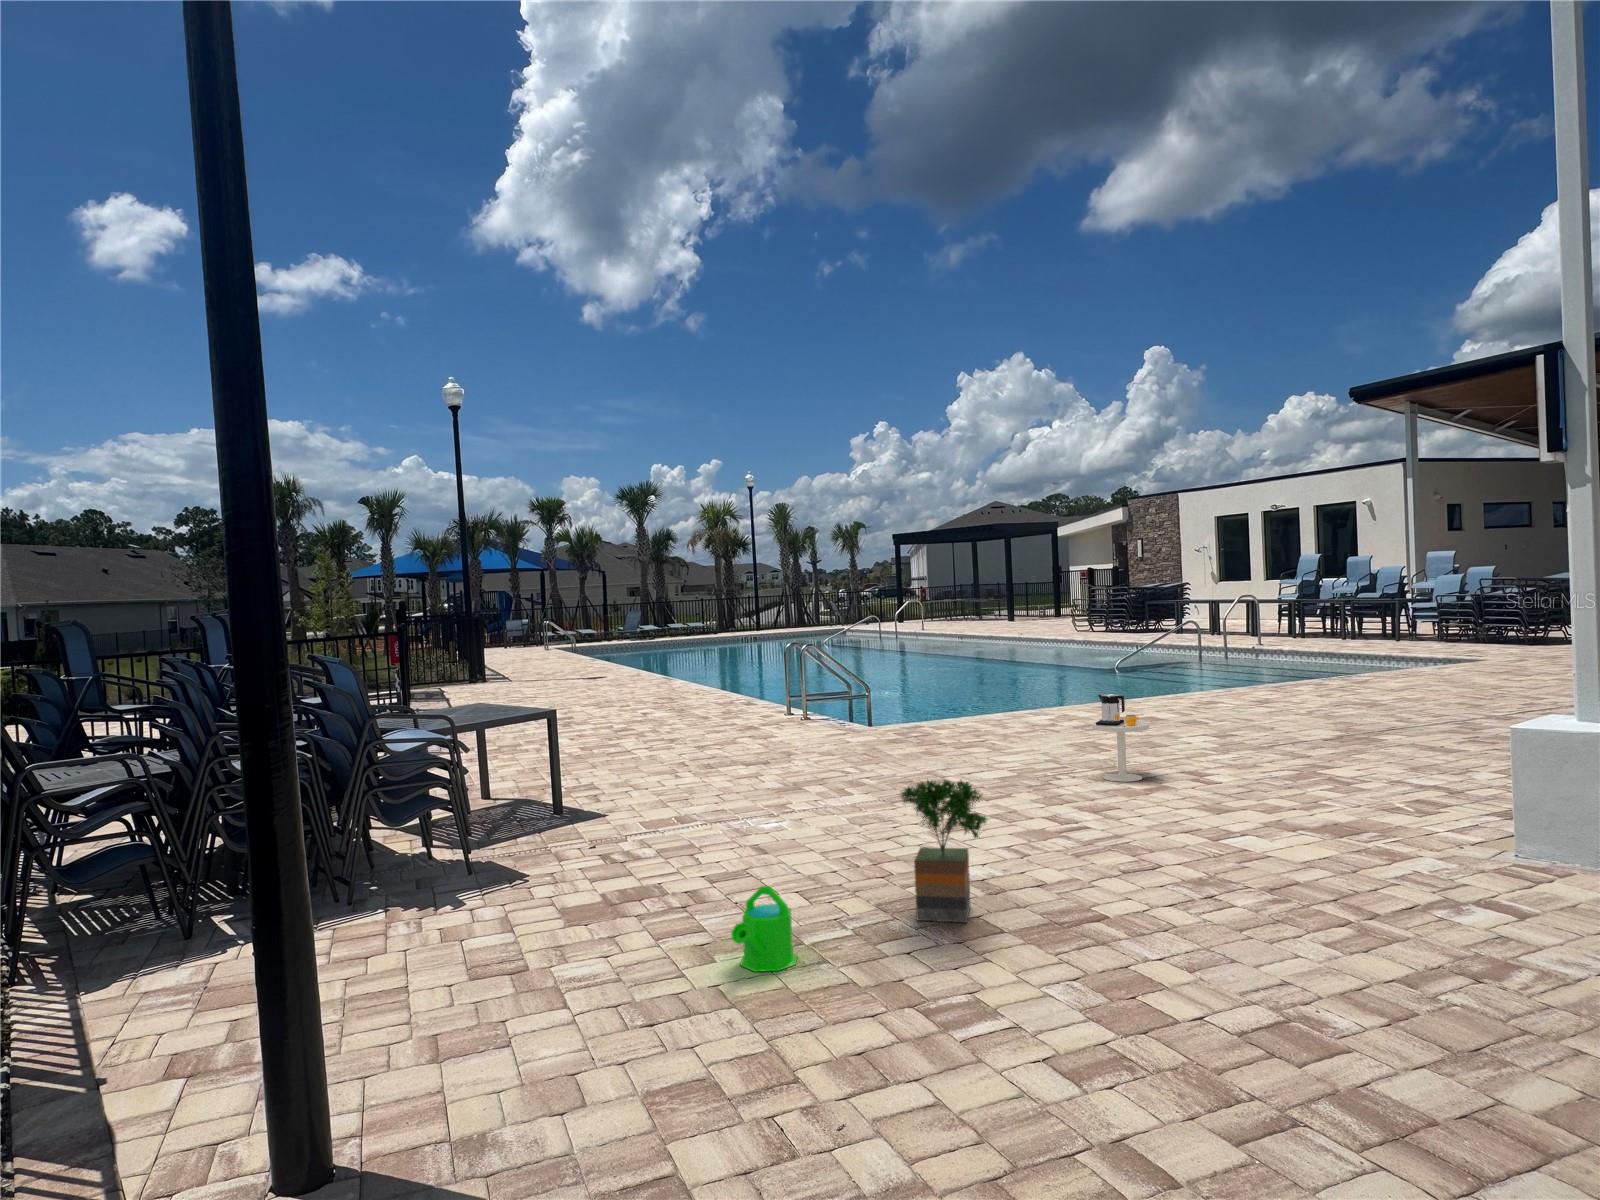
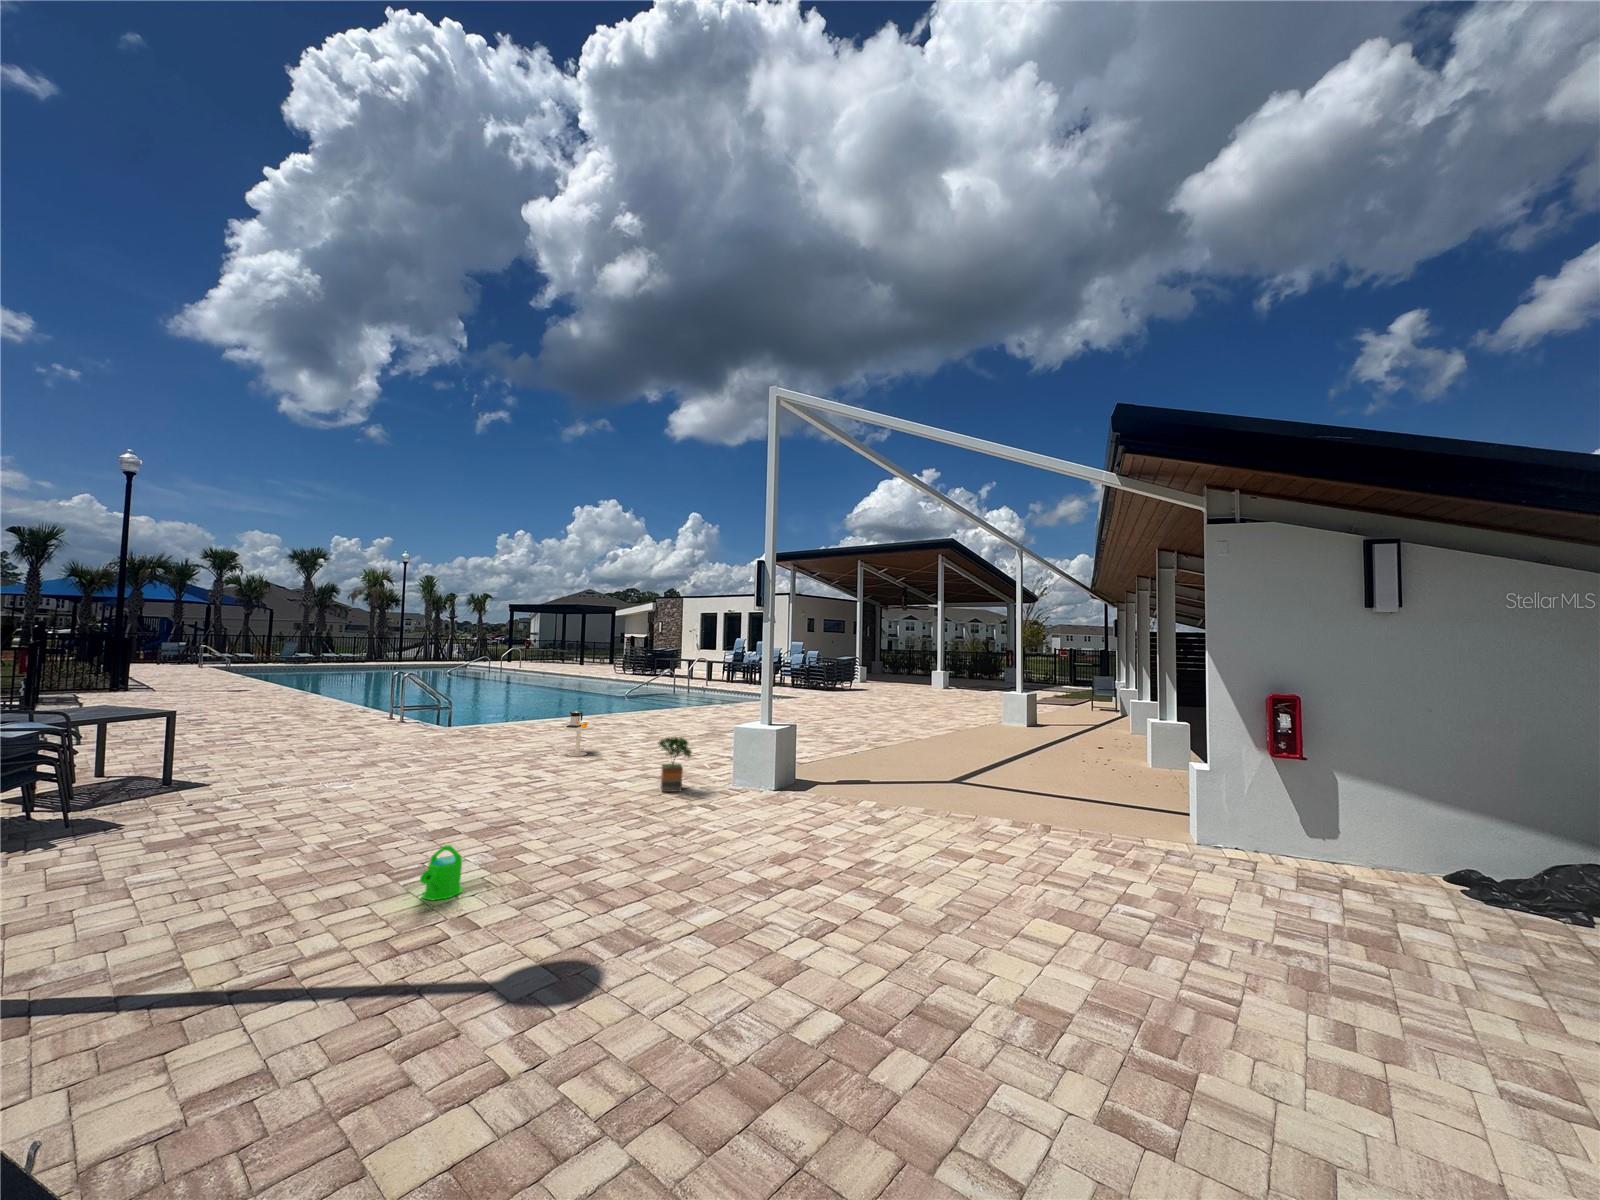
potted tree: present [901,780,987,923] -> present [658,738,692,792]
watering can: present [731,886,797,972] -> present [420,845,462,900]

